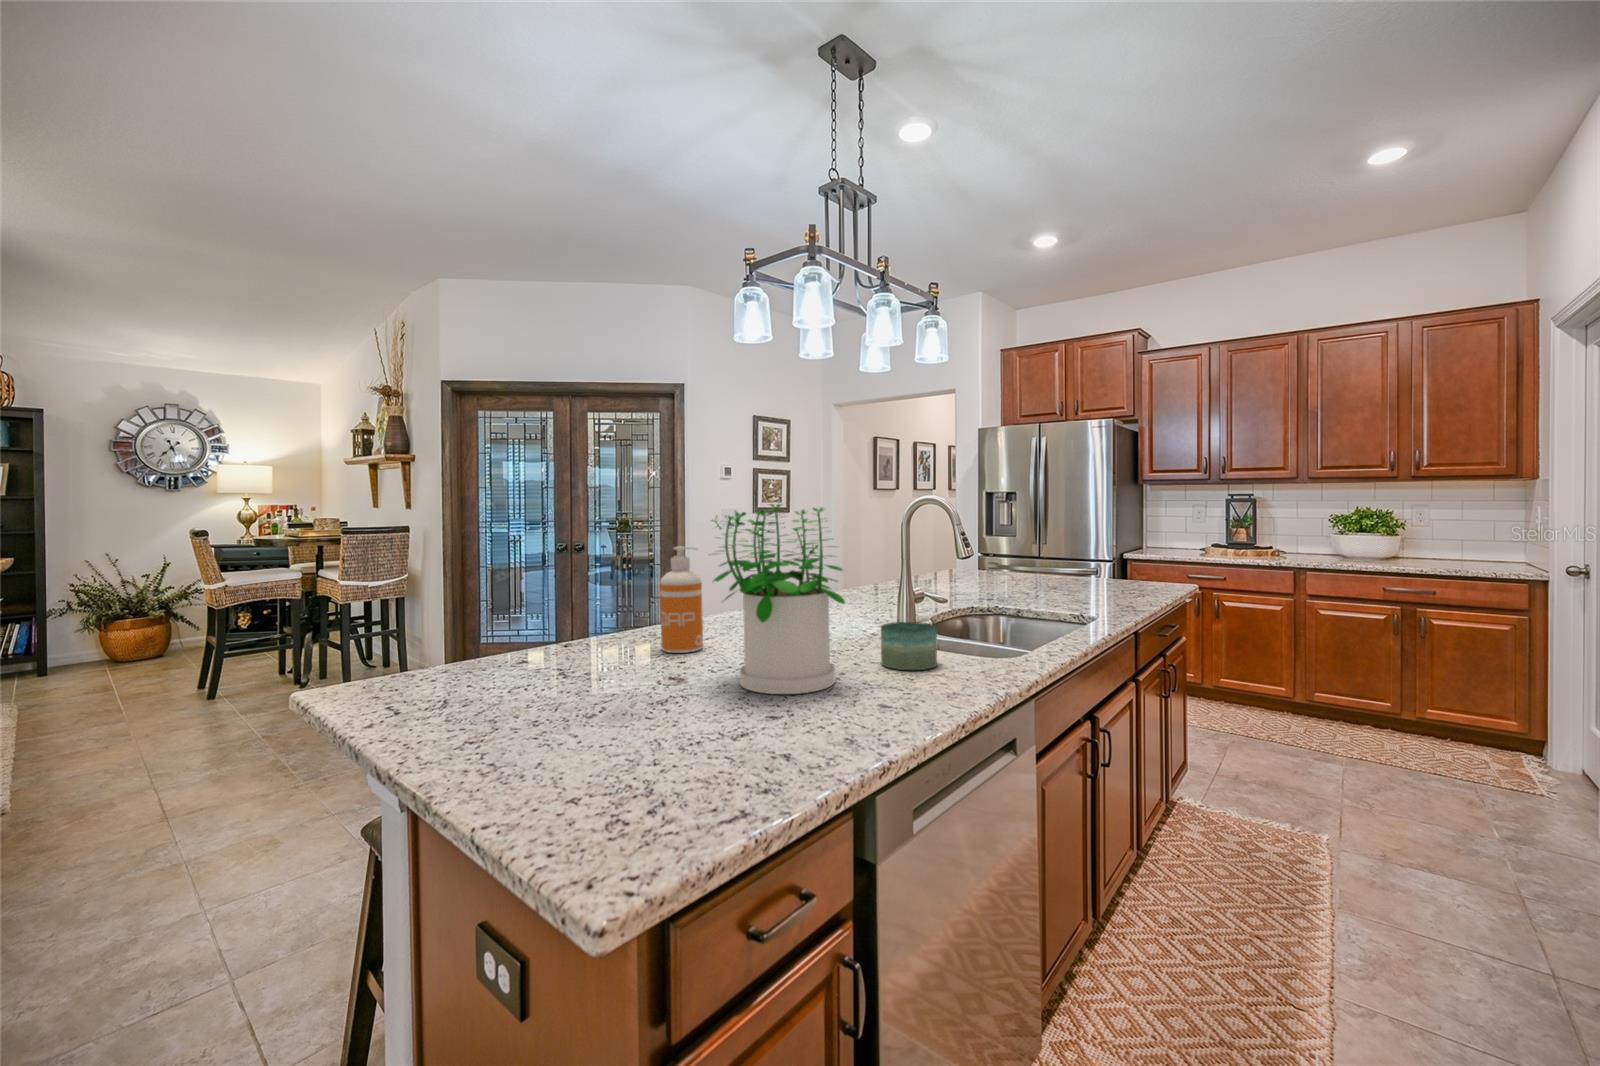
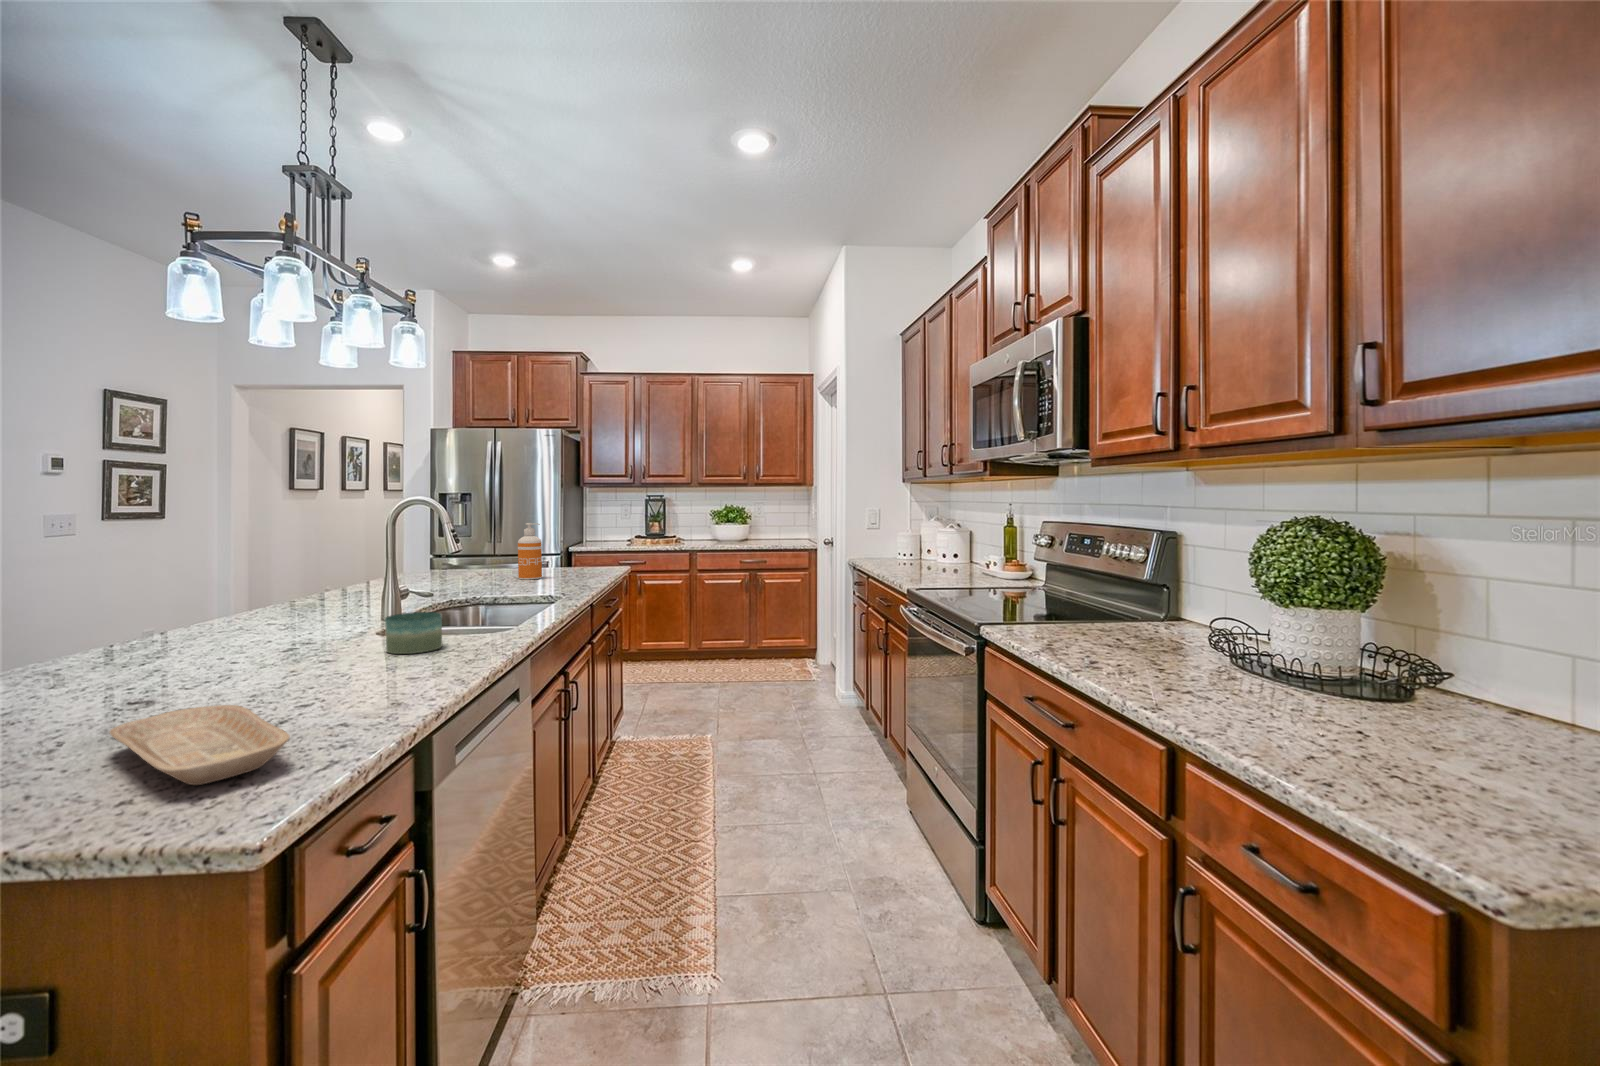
potted plant: present [713,504,845,694] -> none [182,508,362,692]
soap dispenser: present [660,547,703,653] -> present [518,523,542,580]
tray: none [594,703,711,802] -> present [110,705,290,785]

